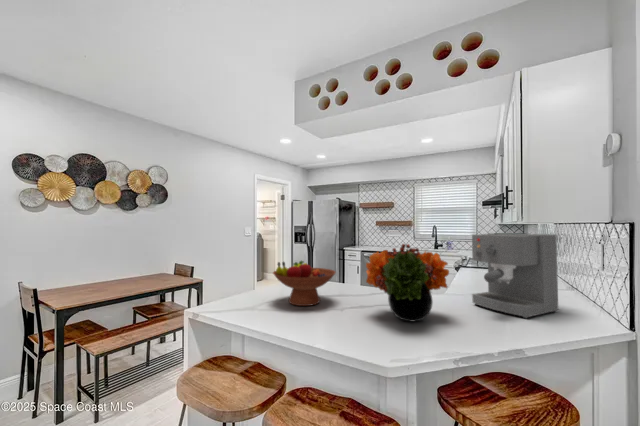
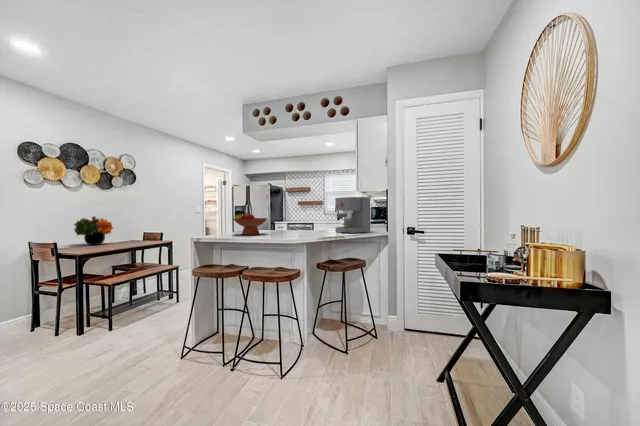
flower arrangement: present [366,244,449,322] -> present [74,216,113,245]

